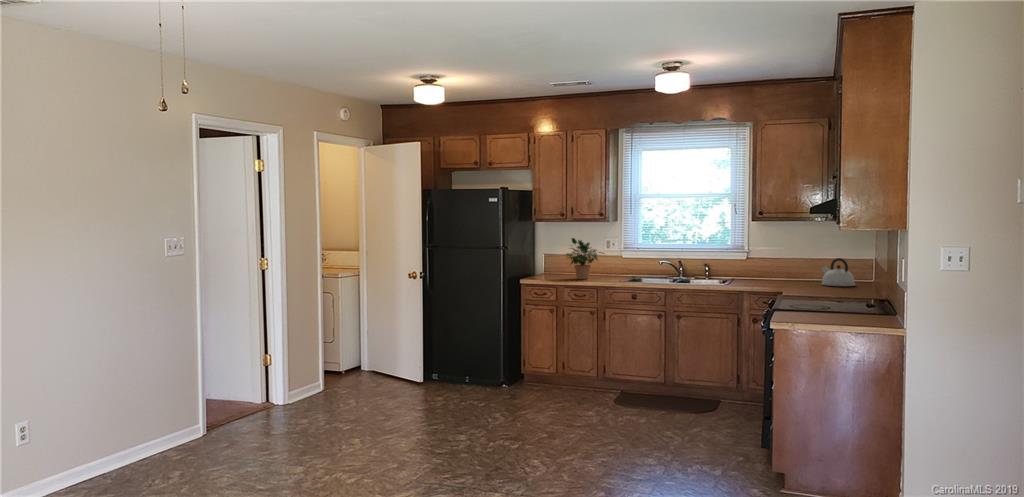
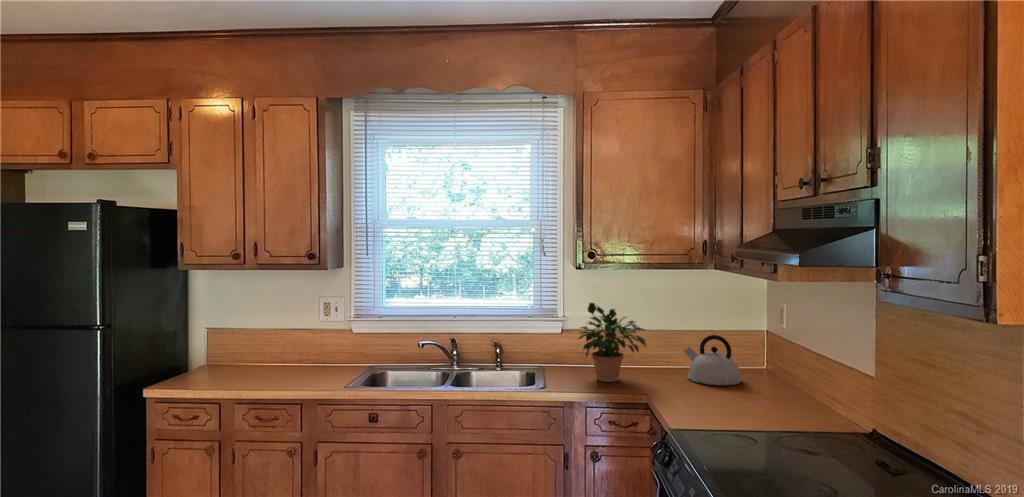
potted plant: present [567,238,604,279] -> present [579,303,646,382]

